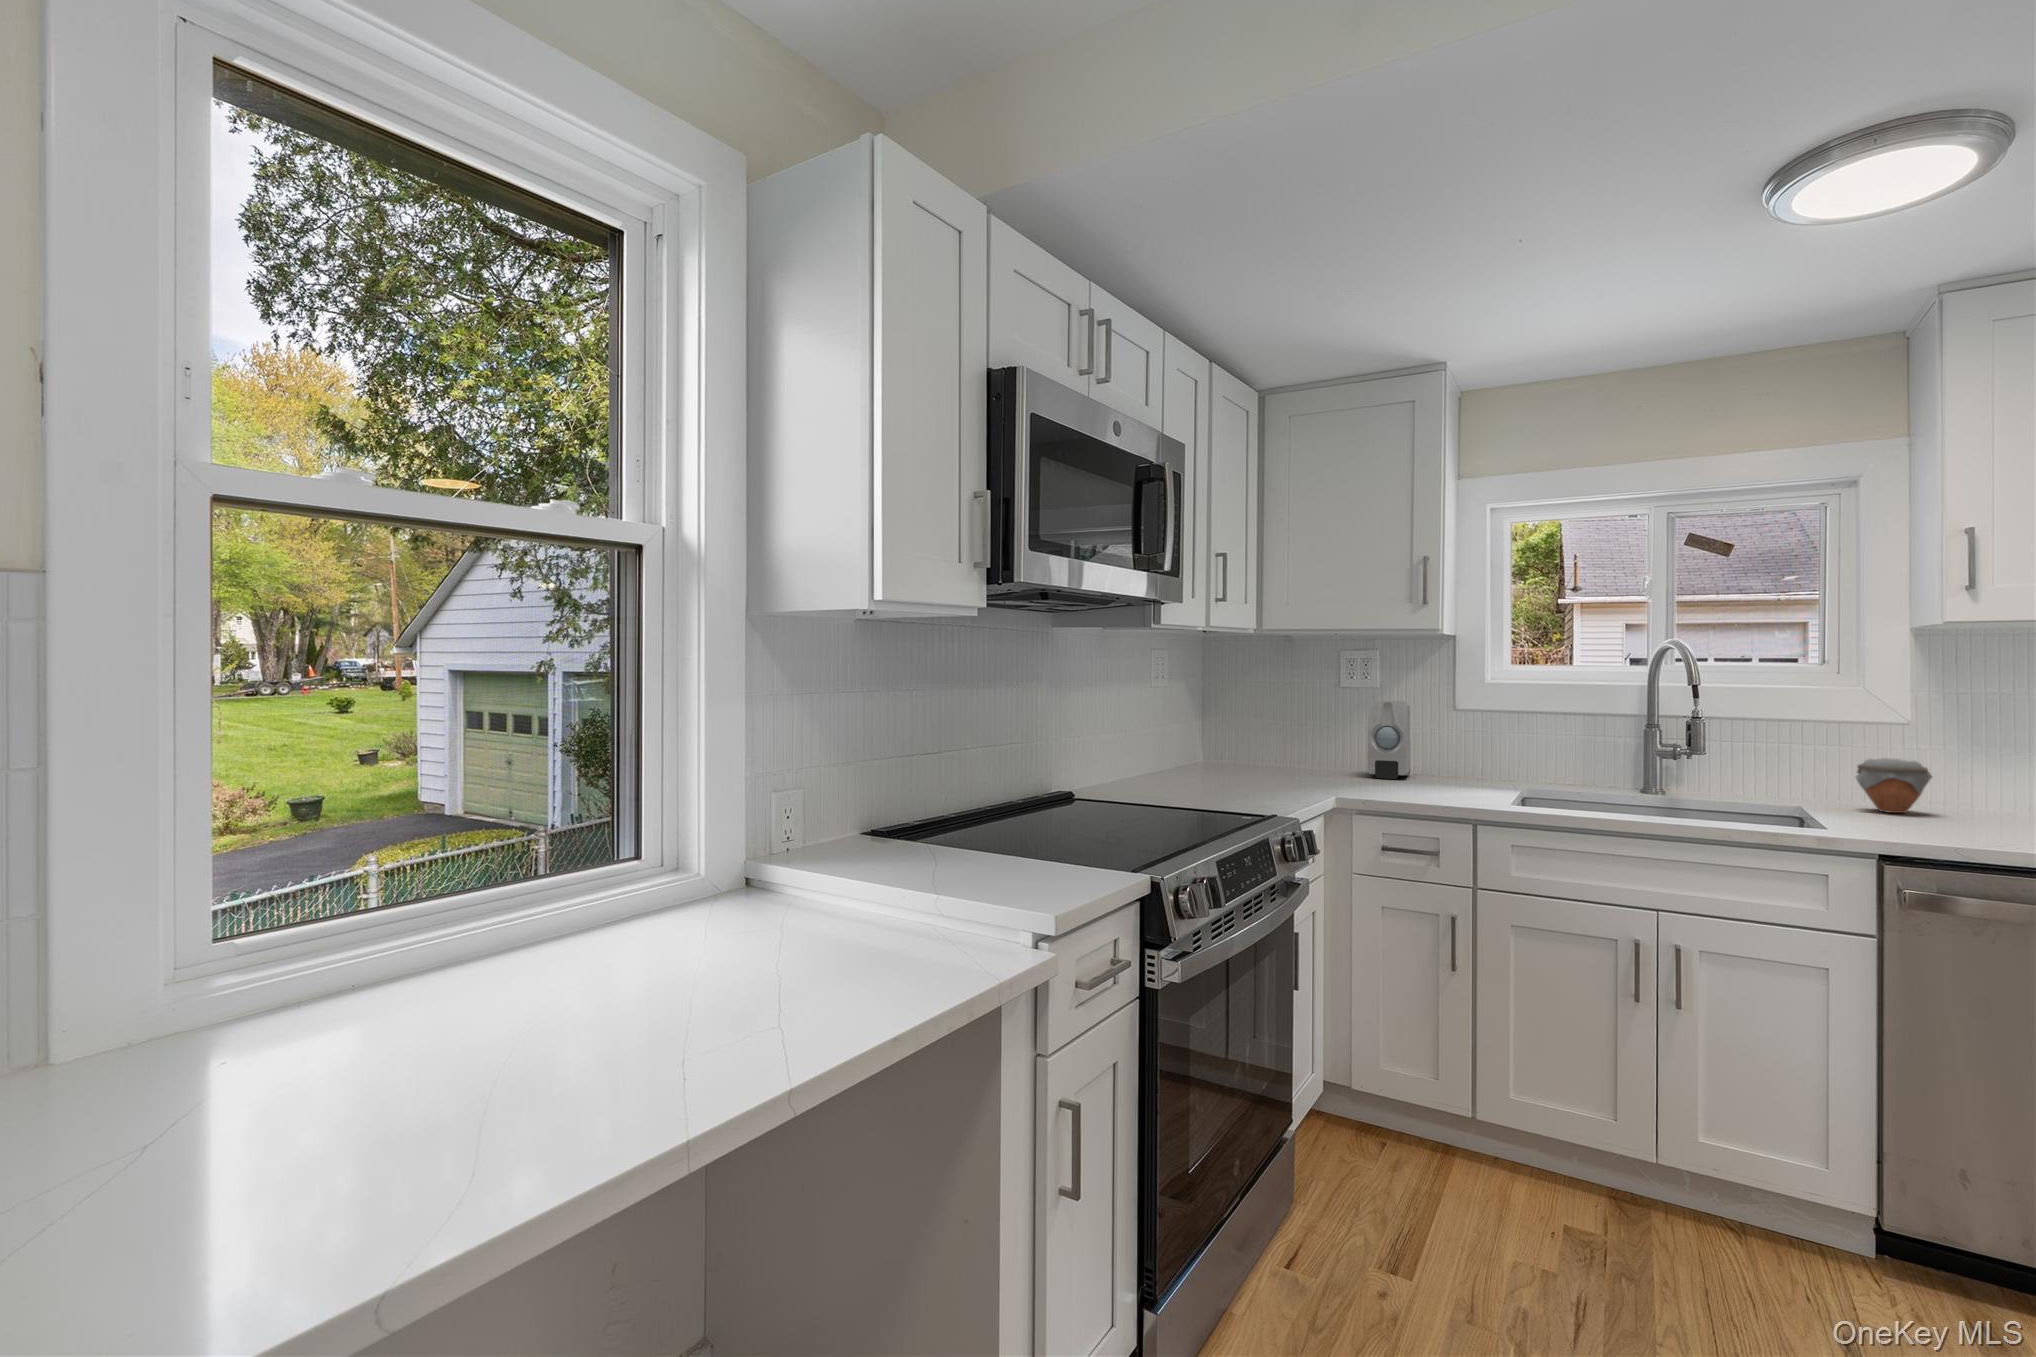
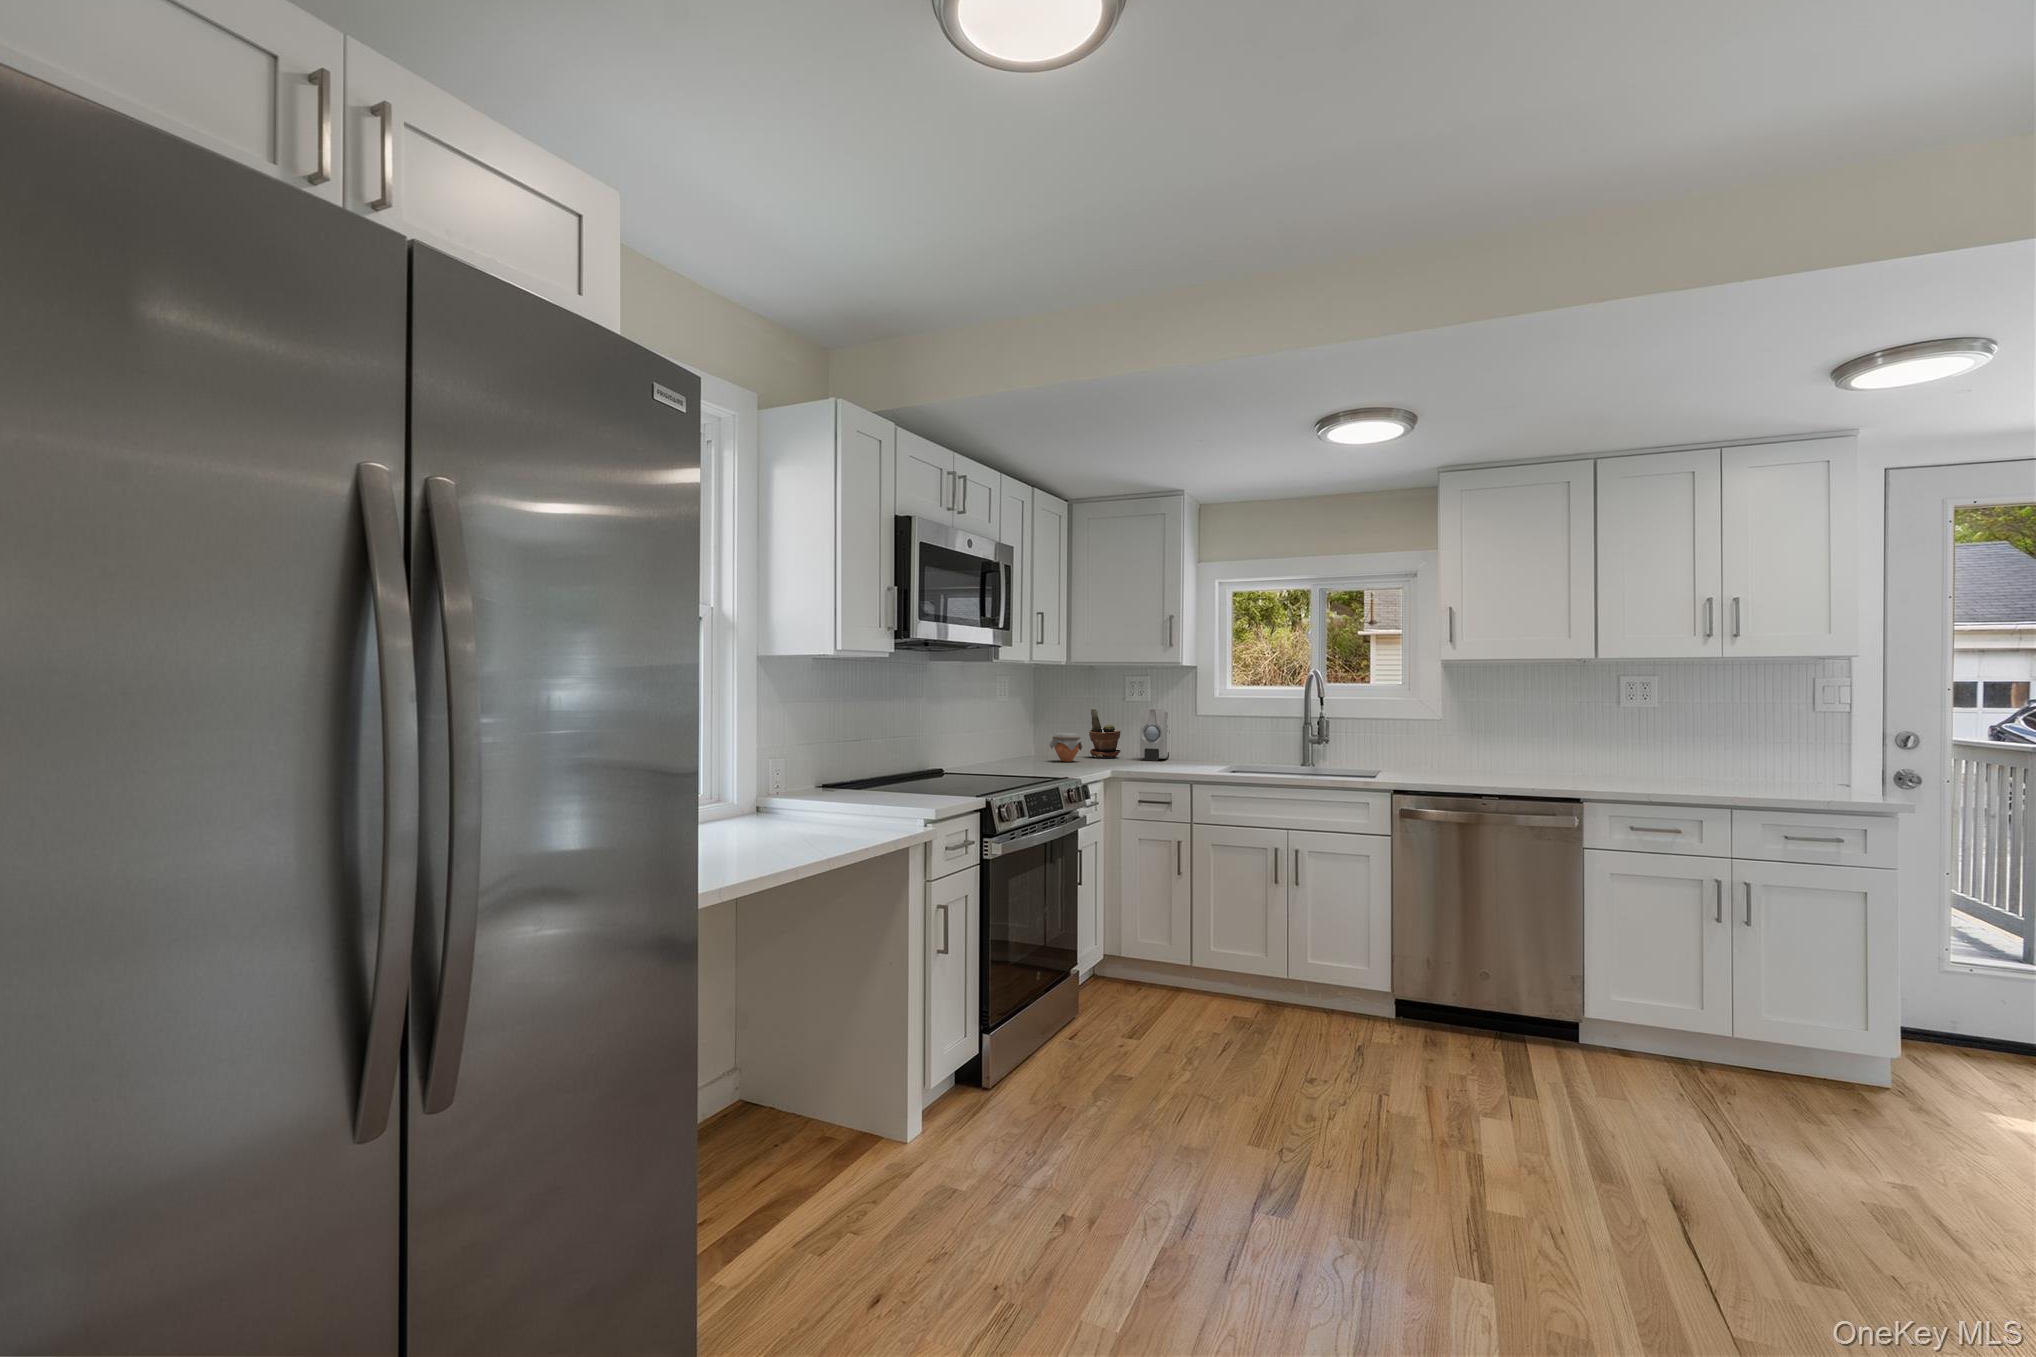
potted plant: none [1287,698,1335,772] -> present [1089,707,1121,758]
jar: present [1856,758,1932,813] -> present [1049,733,1082,762]

